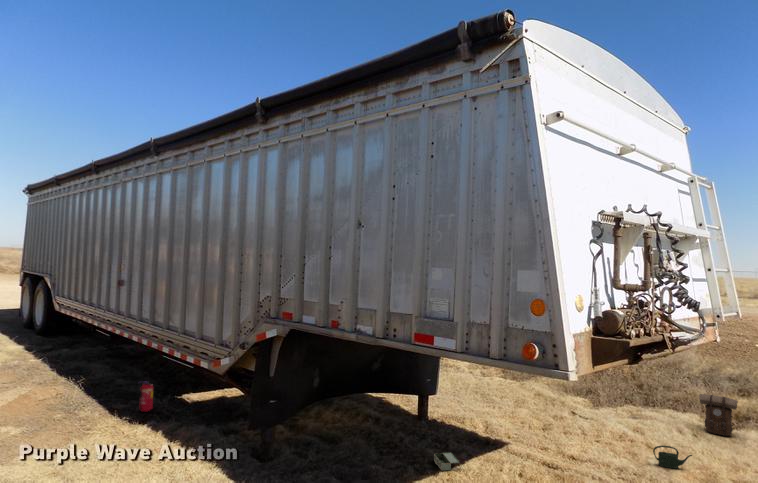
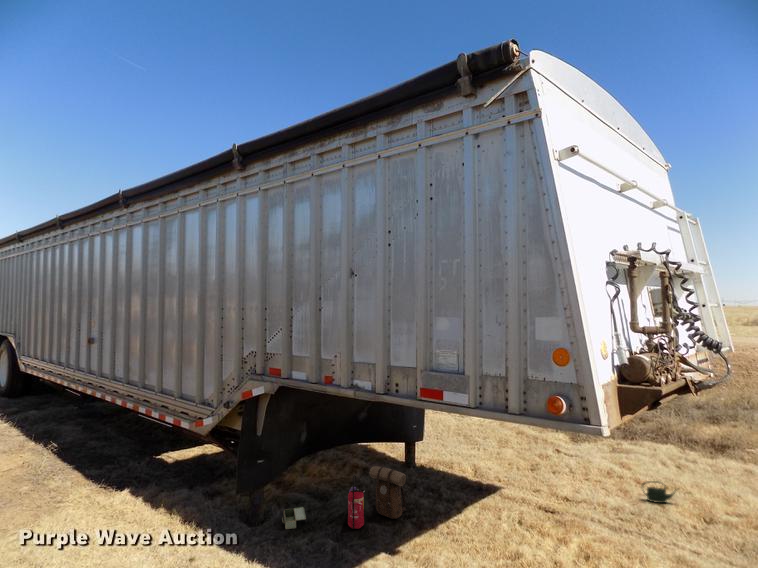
fire extinguisher: present [139,381,153,412] -> present [348,475,365,529]
backpack: present [699,394,738,436] -> present [369,466,406,519]
toolbox: present [434,452,460,471] -> present [282,507,306,529]

